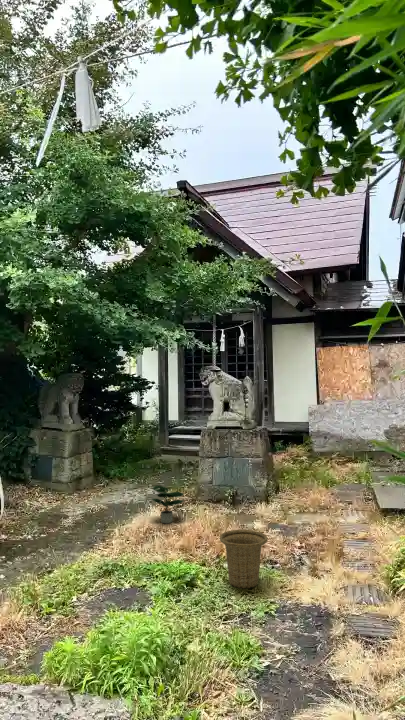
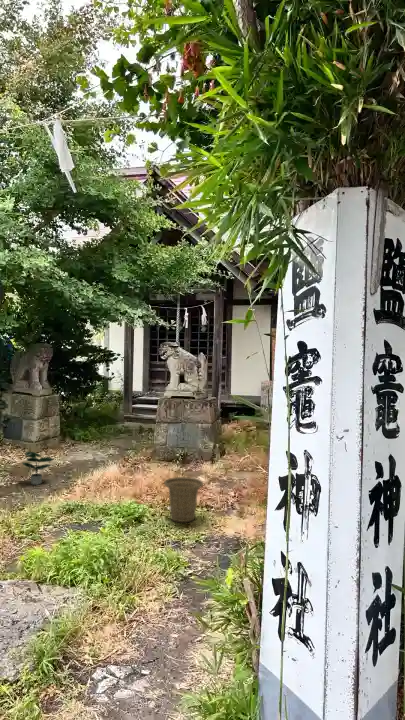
potted plant: present [152,486,184,523] -> present [23,452,53,485]

